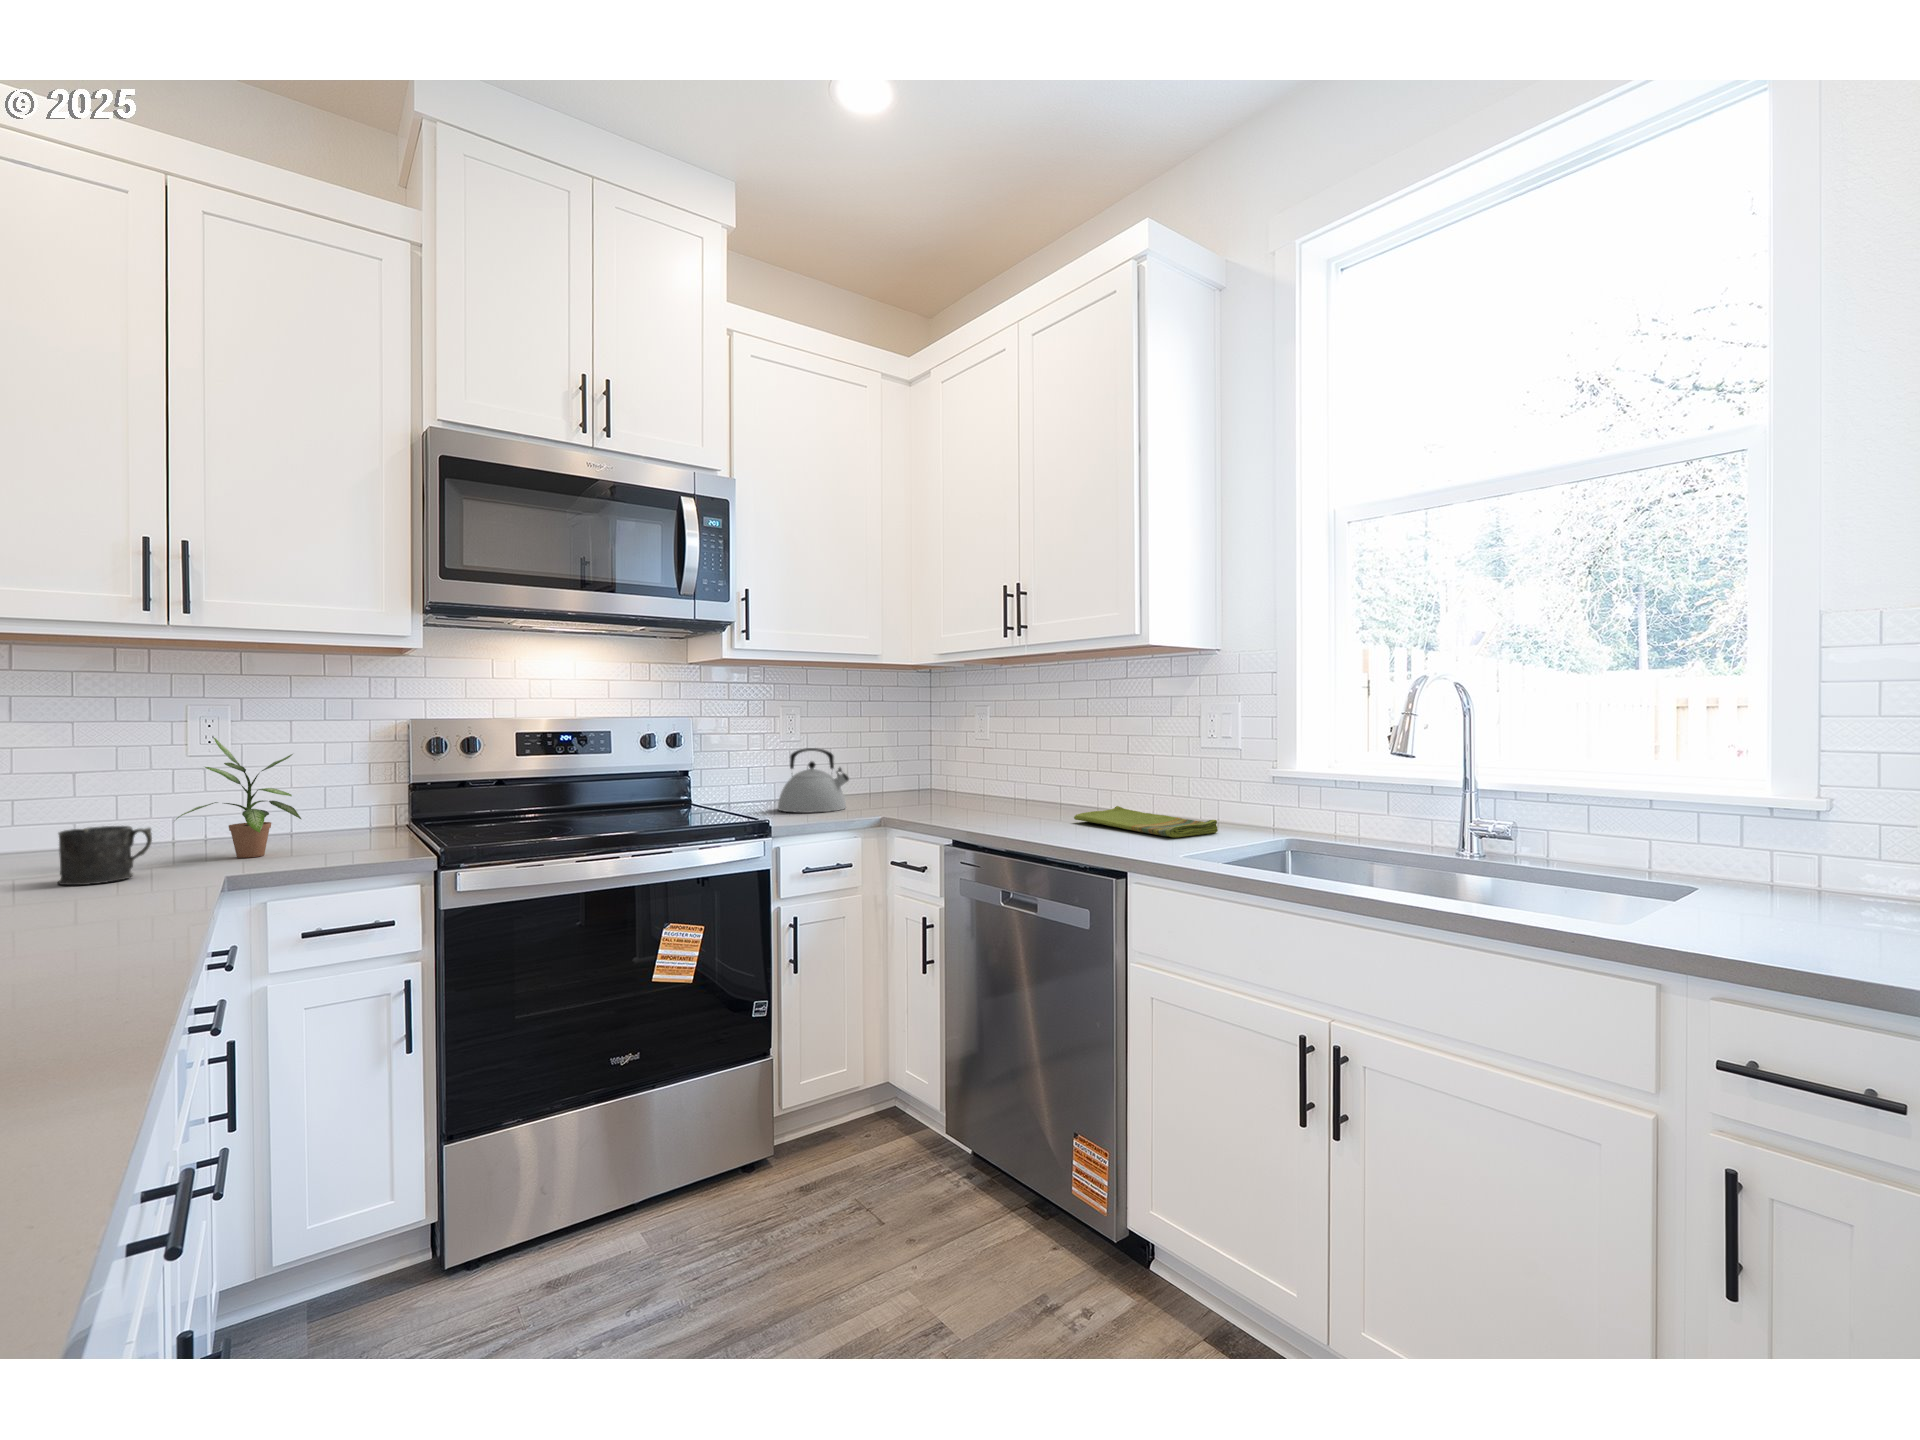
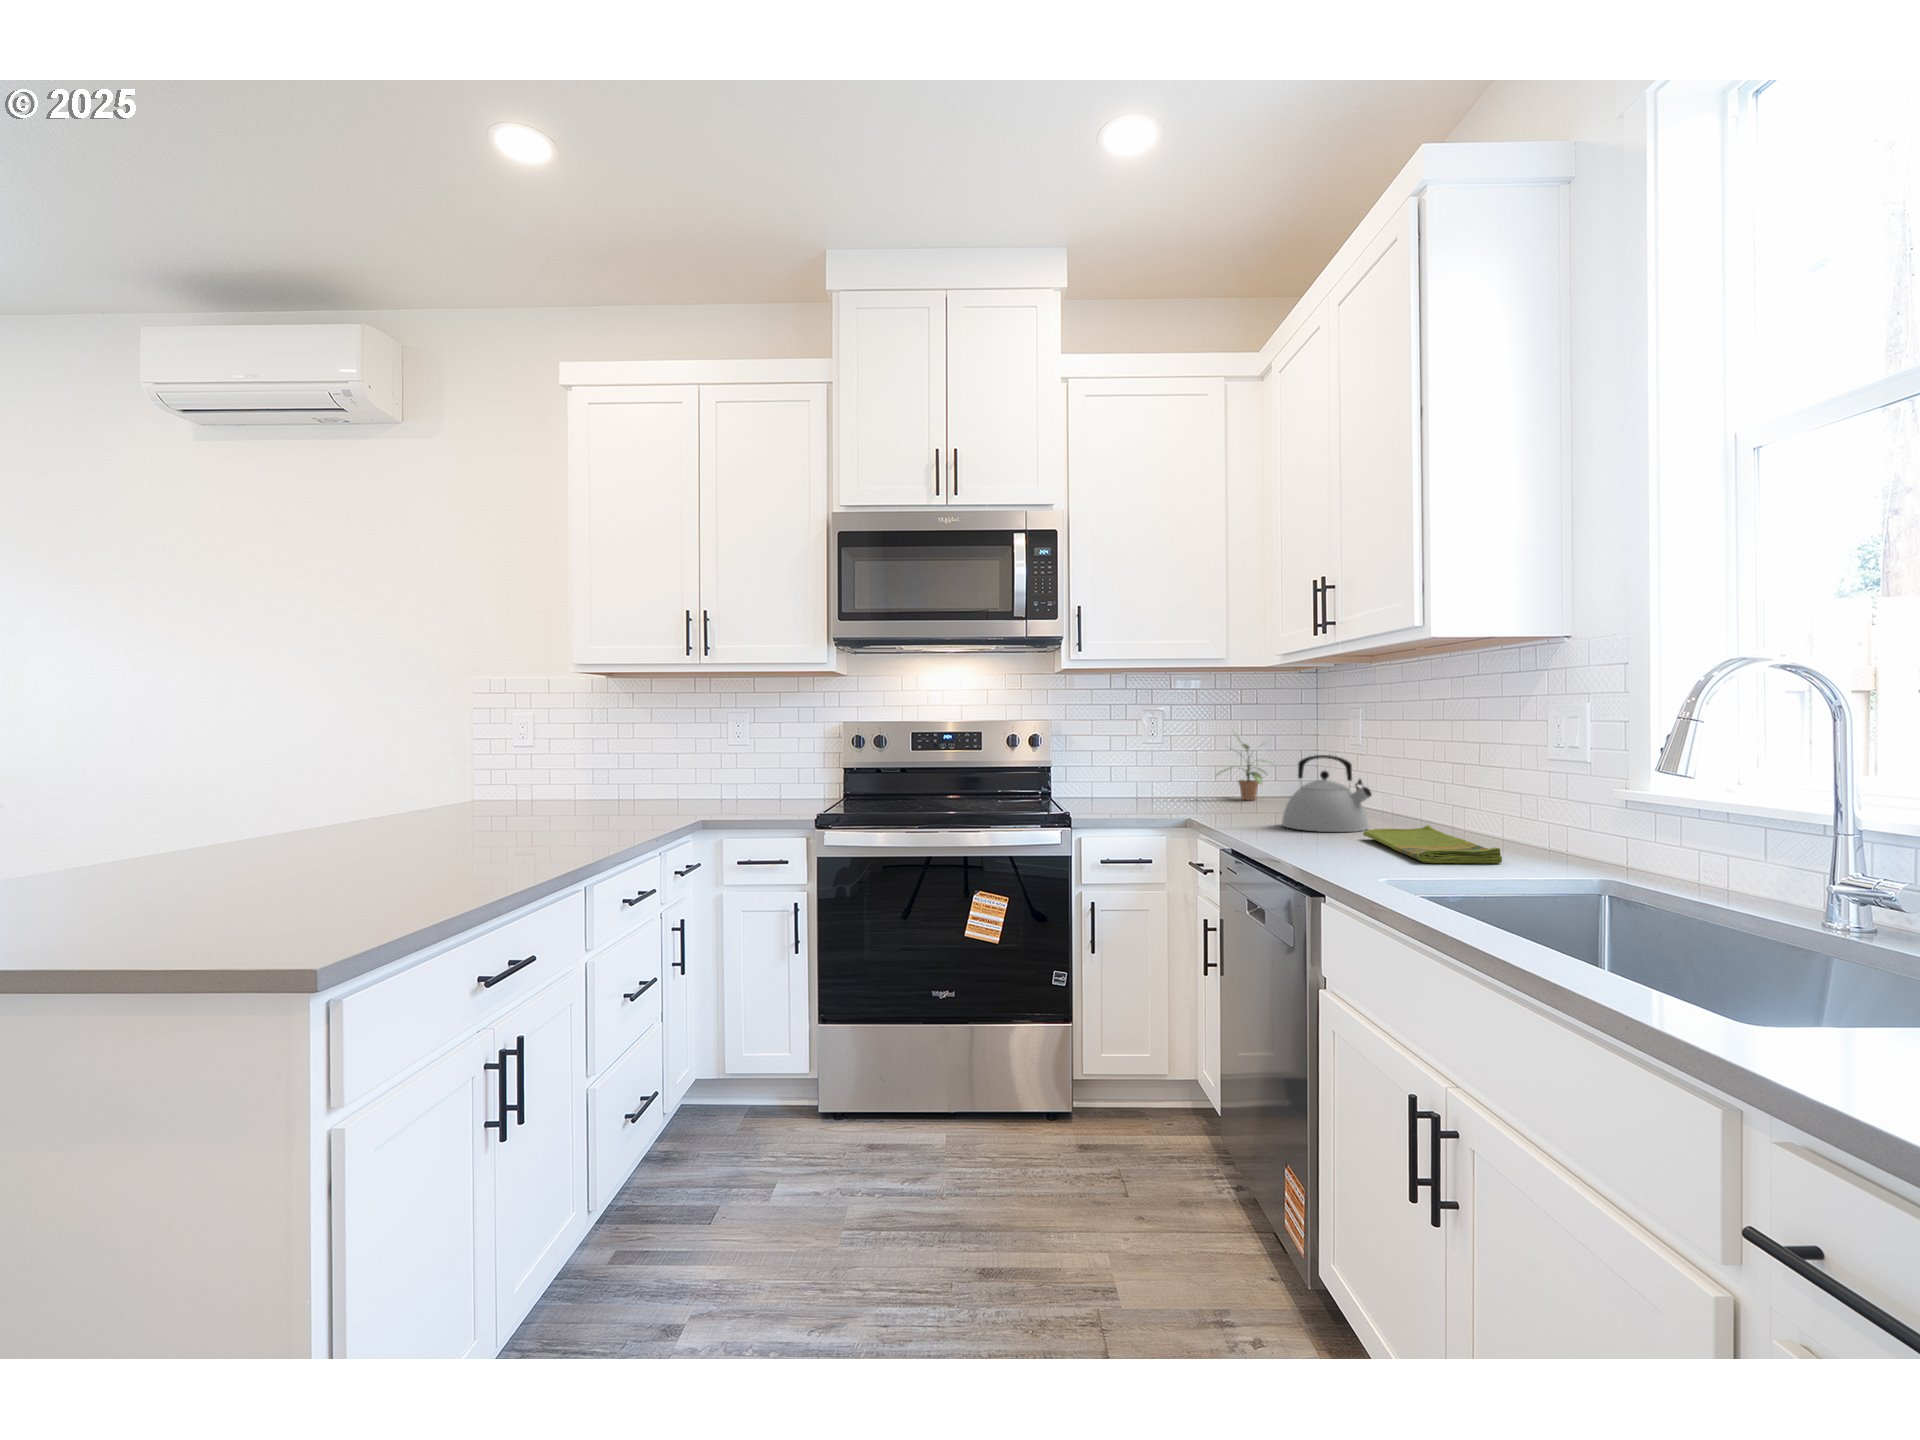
potted plant: present [176,737,301,858] -> present [1217,744,1271,800]
kettle: present [778,748,849,813] -> present [1282,755,1372,832]
mug: present [58,826,152,885] -> none [632,784,674,817]

